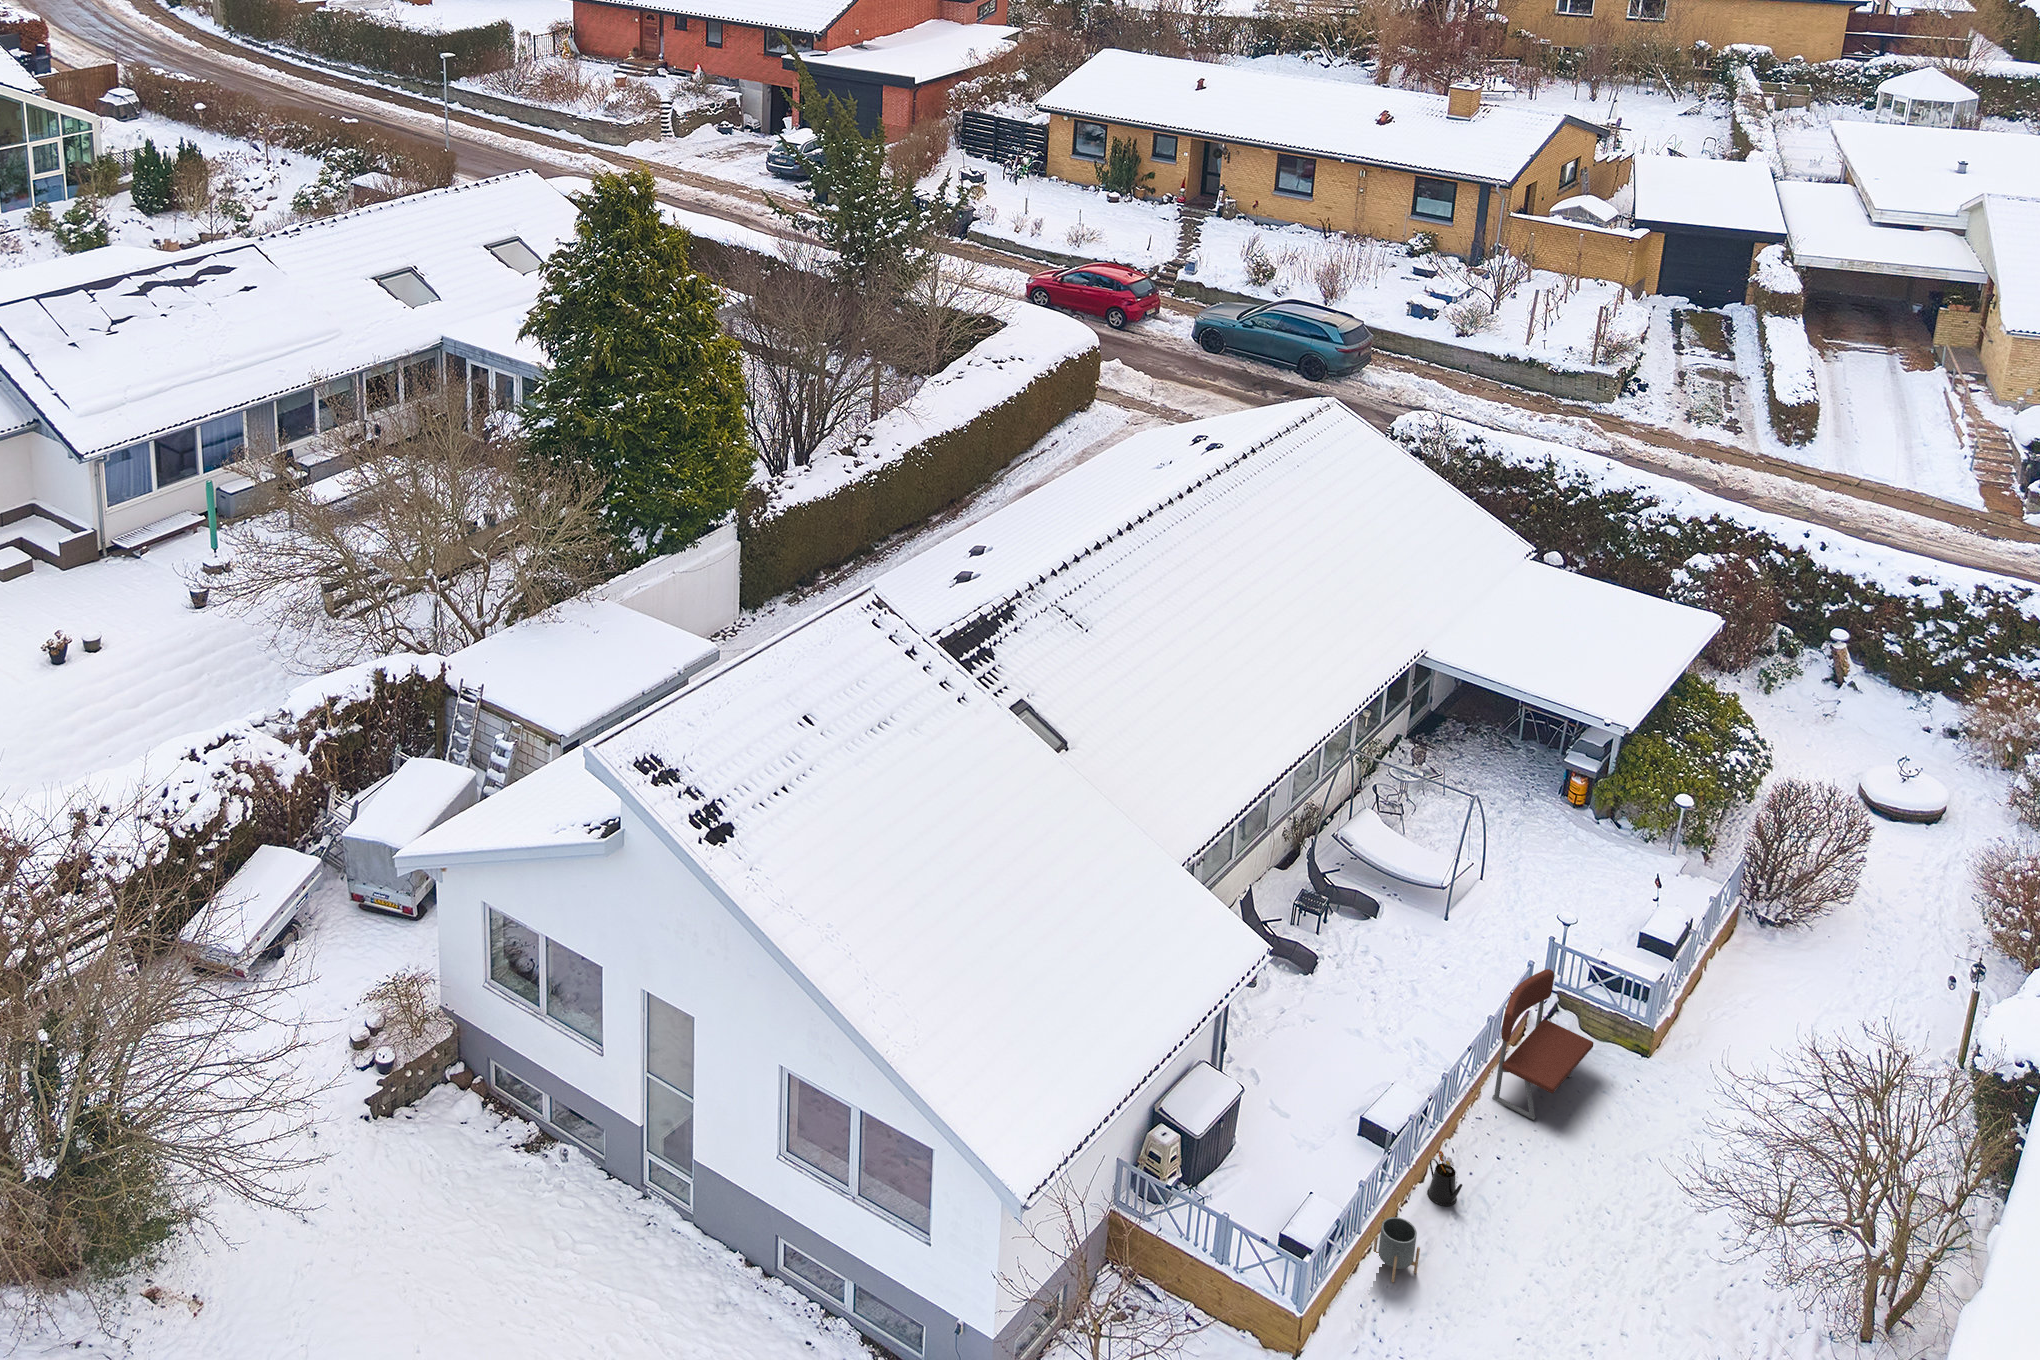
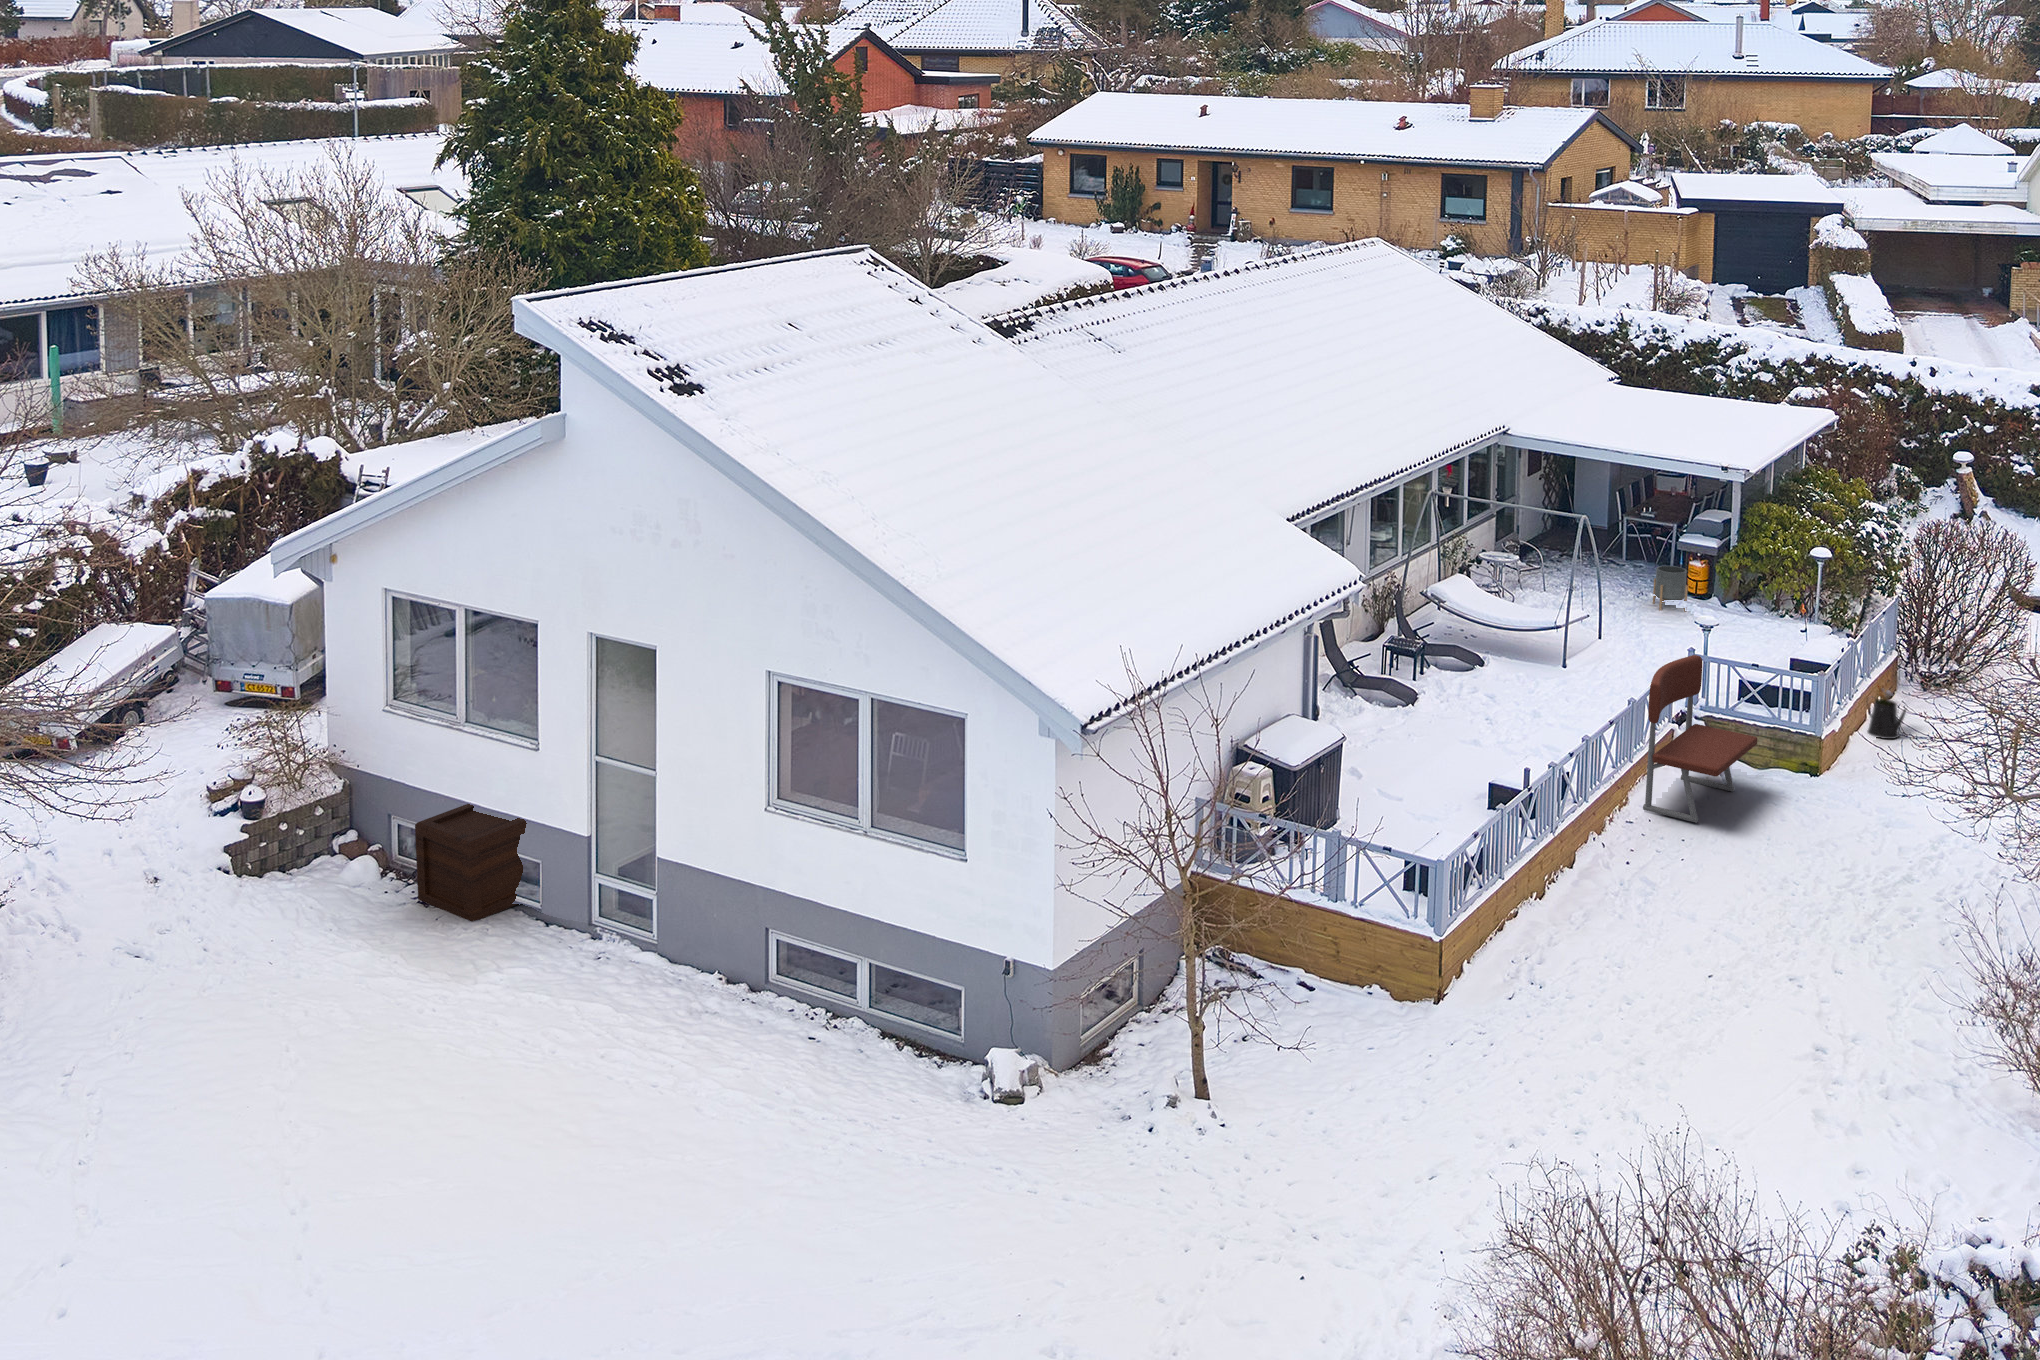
wooden crate: none [520,1101,614,1216] -> present [415,804,527,922]
watering can: present [1427,1151,1462,1206] -> present [1866,686,1906,739]
planter: present [1373,1217,1420,1283] -> present [1653,566,1688,611]

